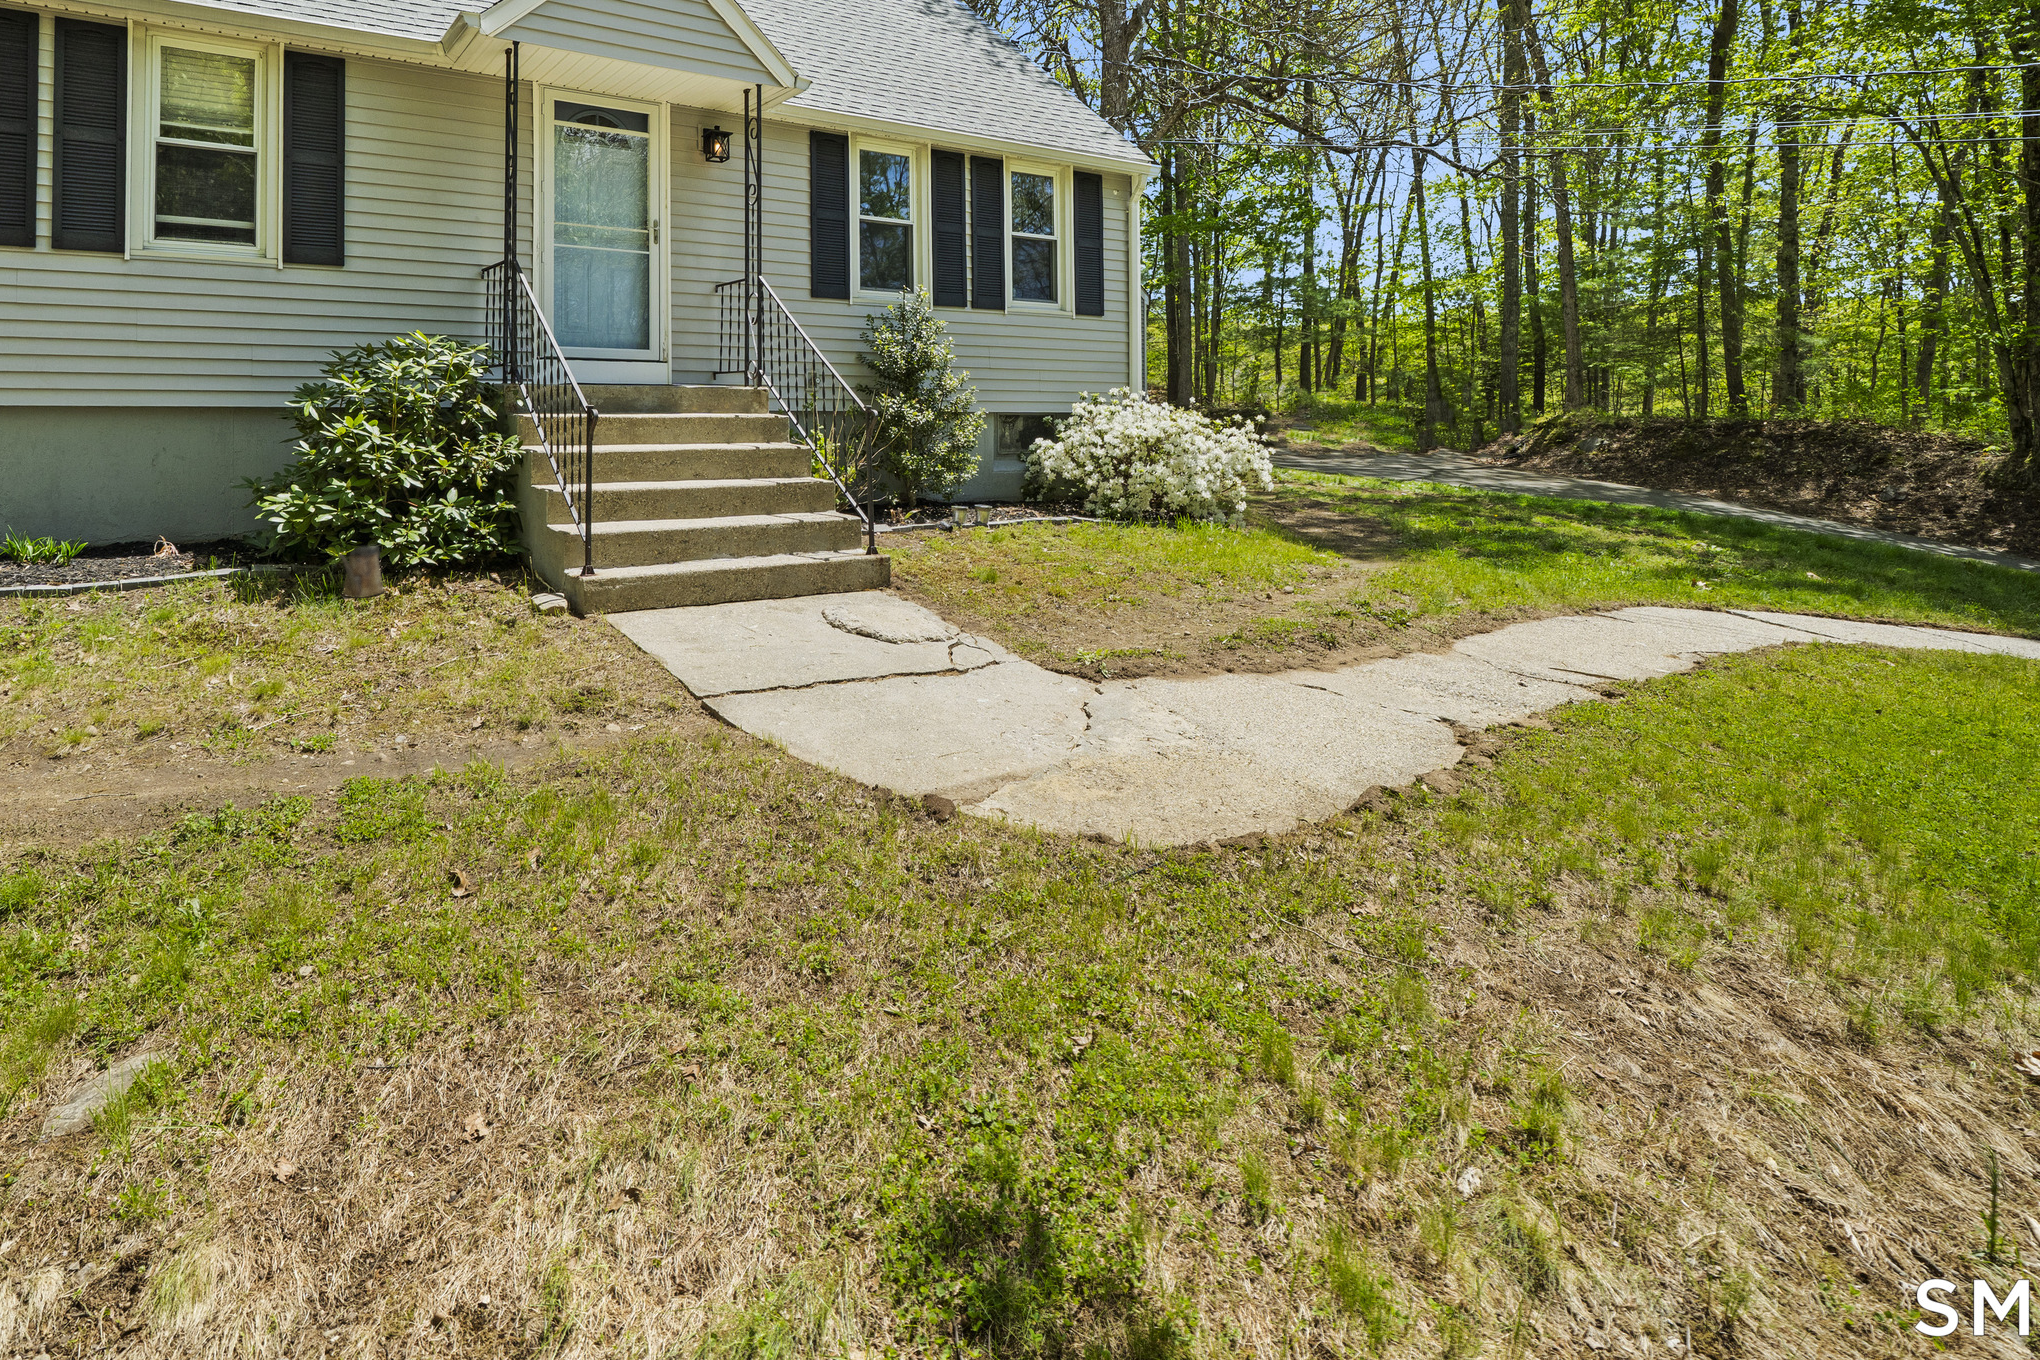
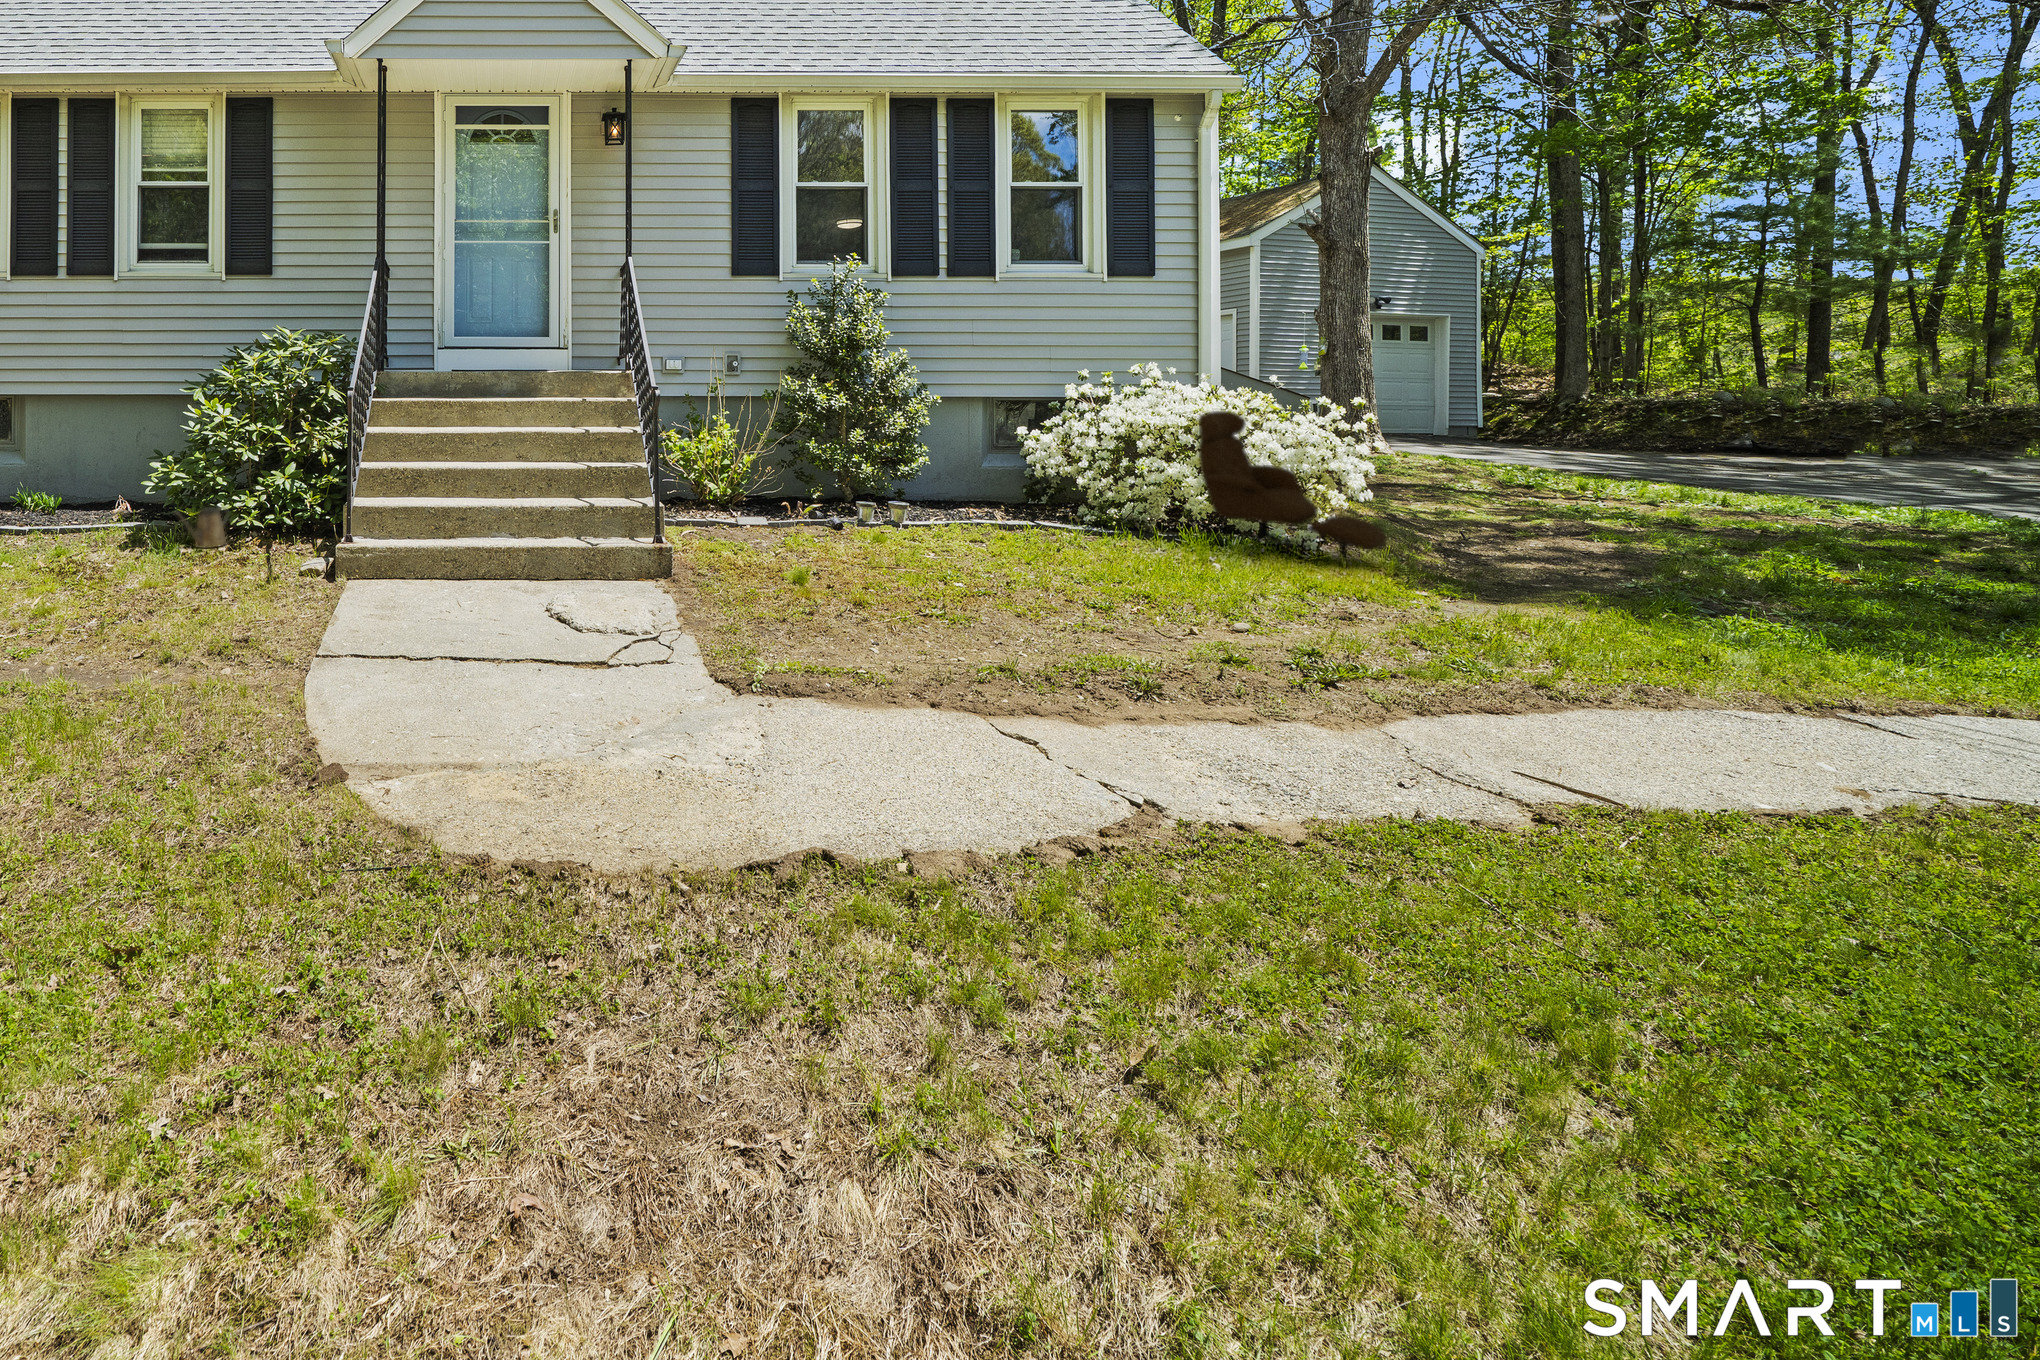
lounge chair: none [1182,423,1299,540] -> present [1199,411,1387,569]

